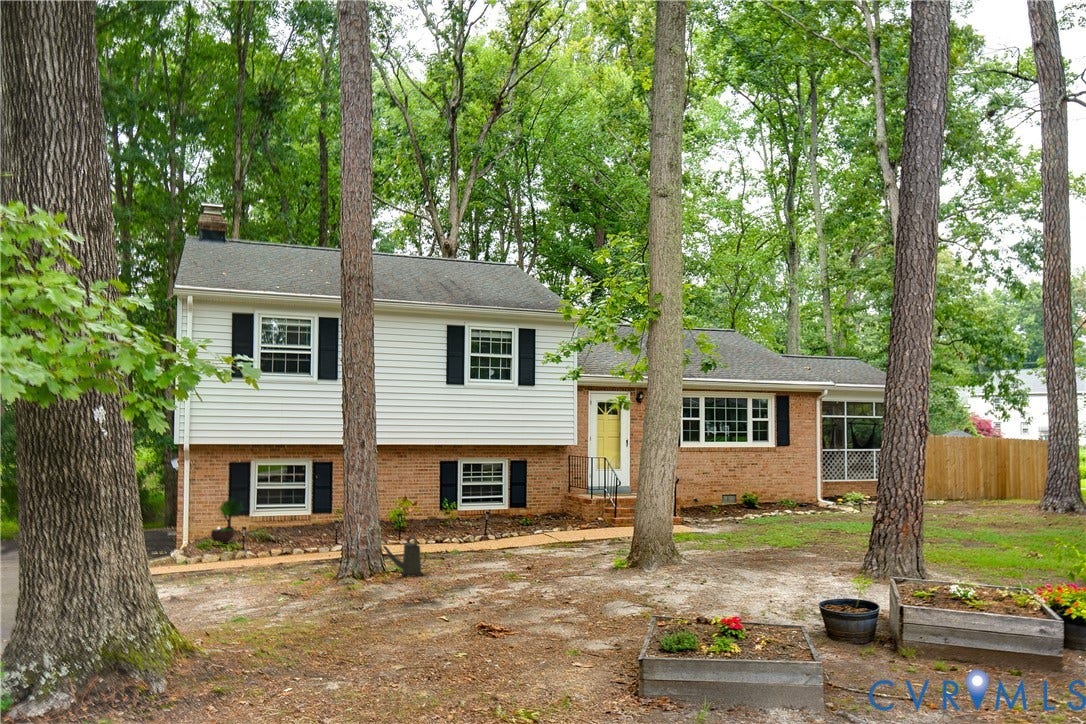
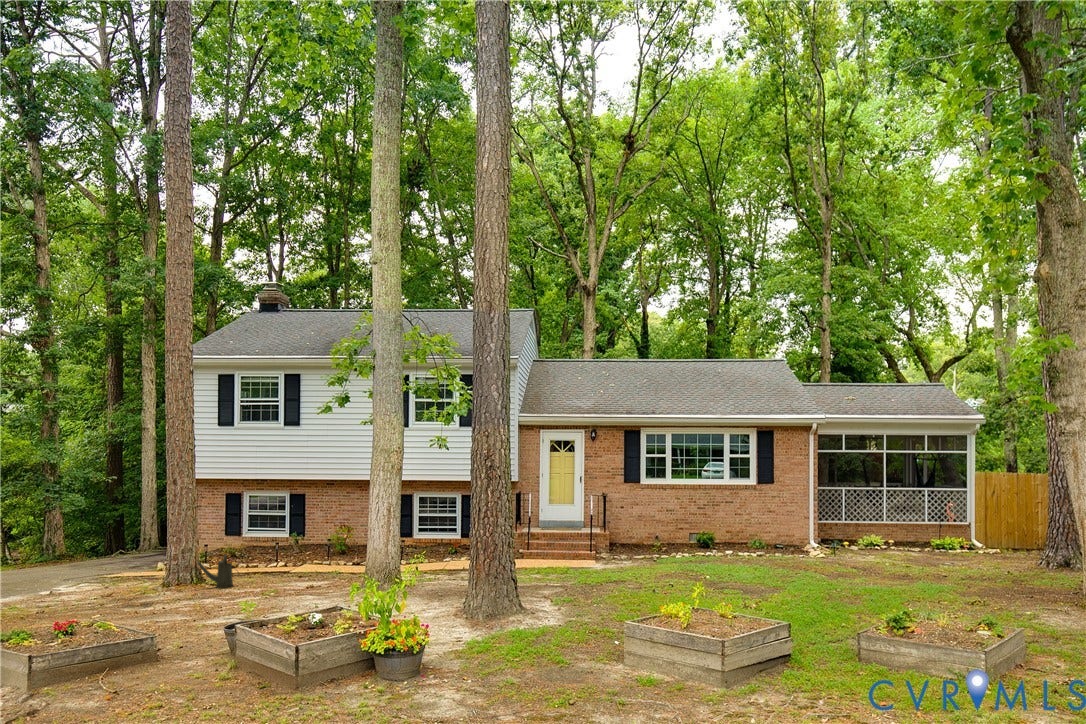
potted tree: present [211,500,242,544] -> none [207,519,231,557]

